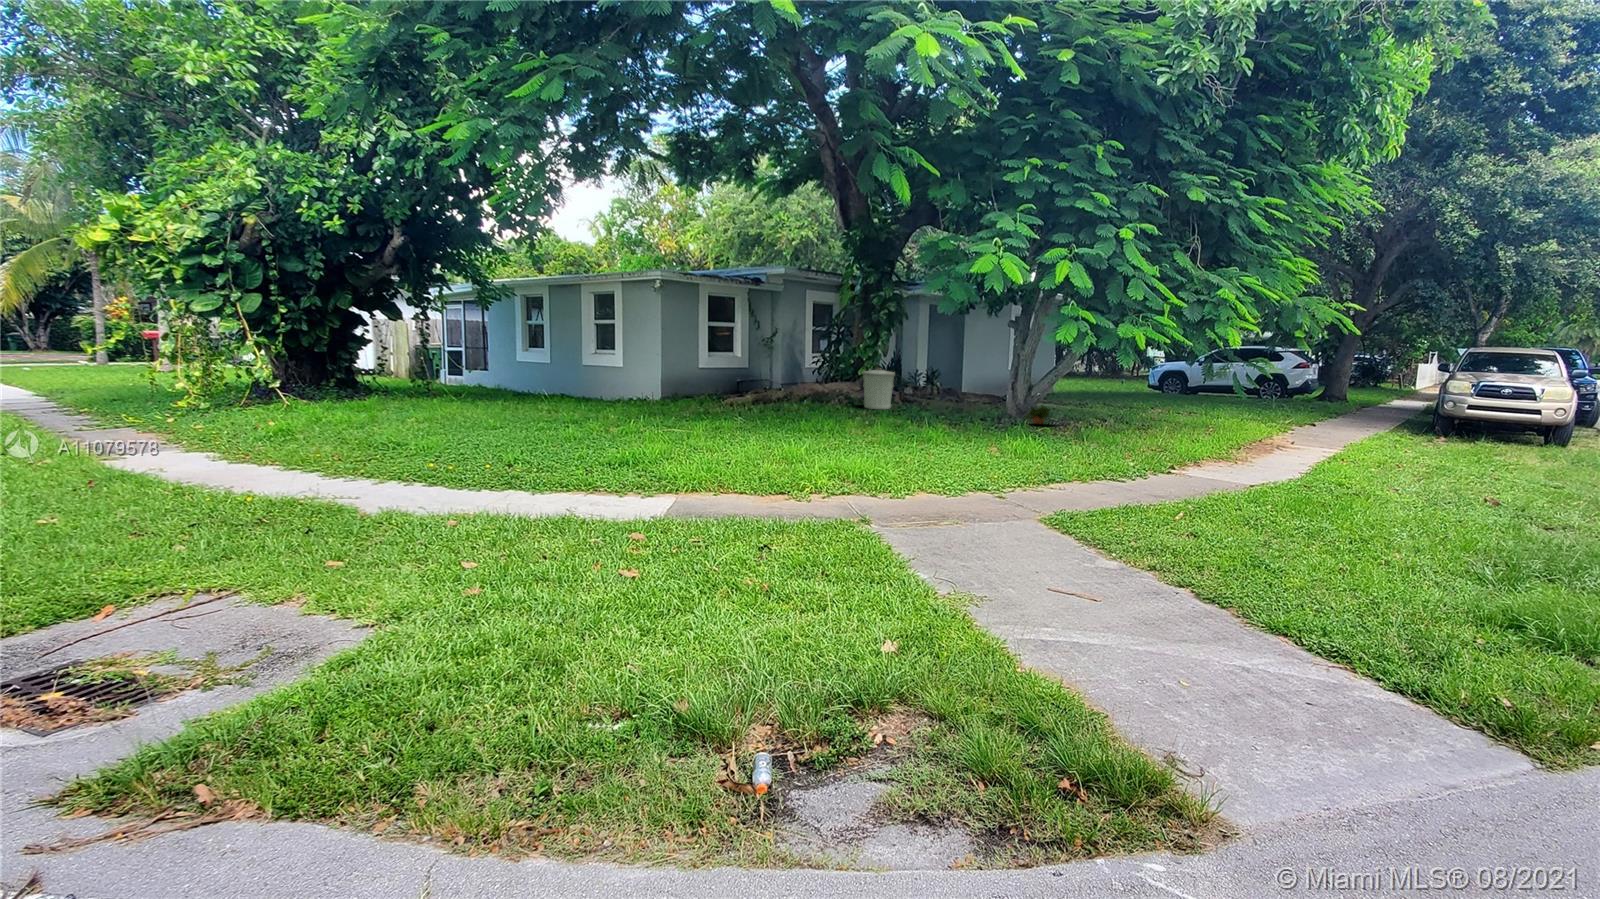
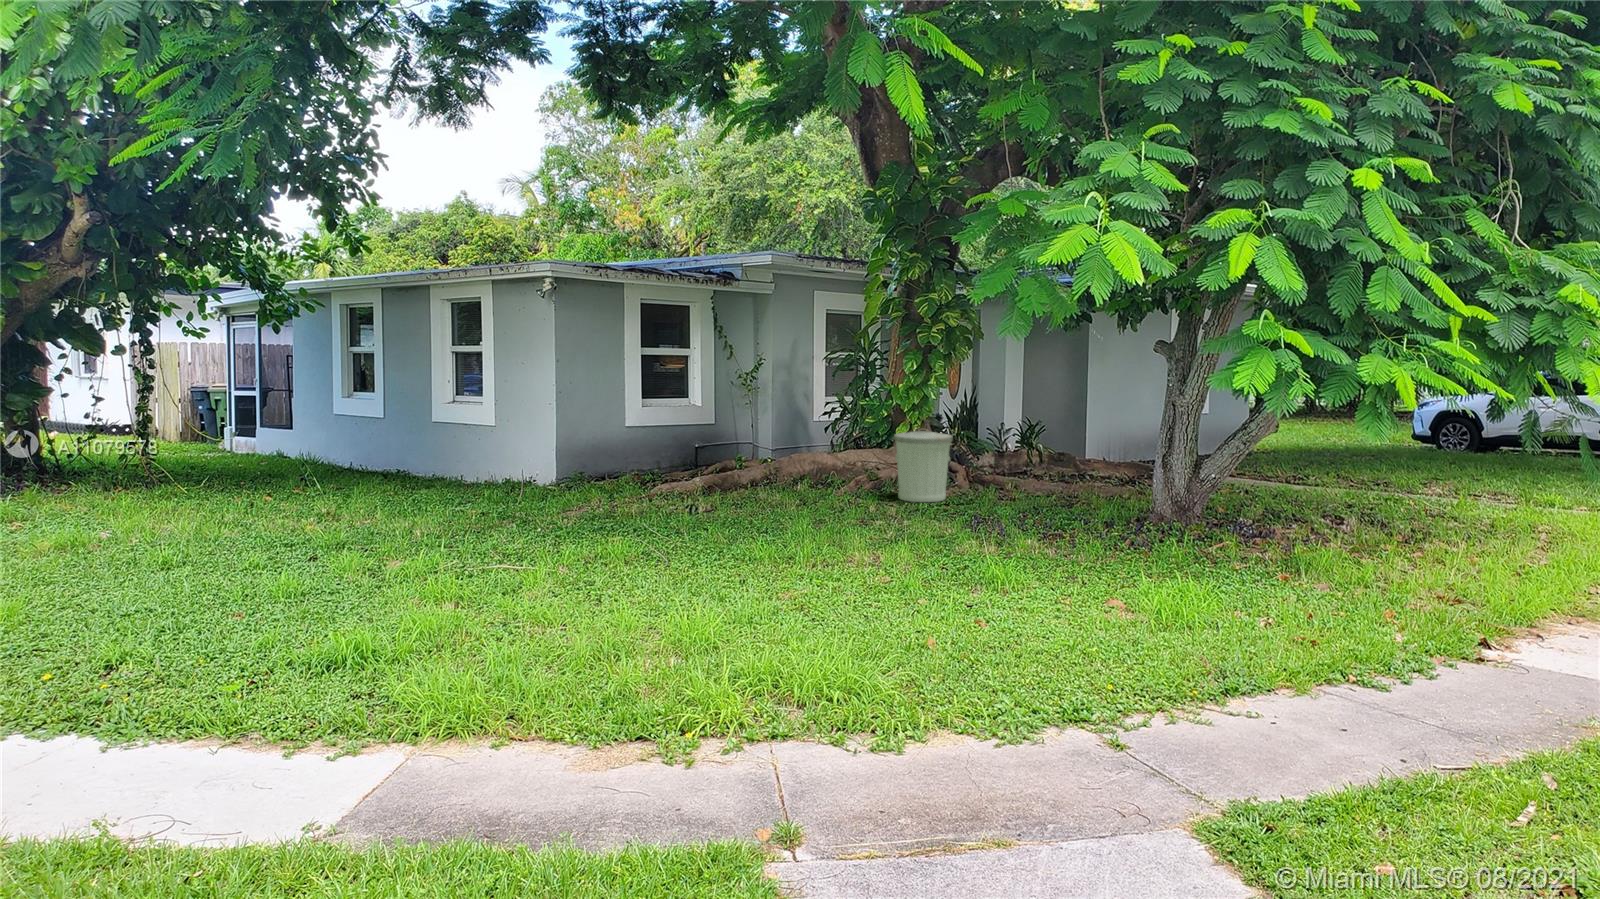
potted plant: present [1025,405,1050,424] -> none [1185,496,1237,535]

